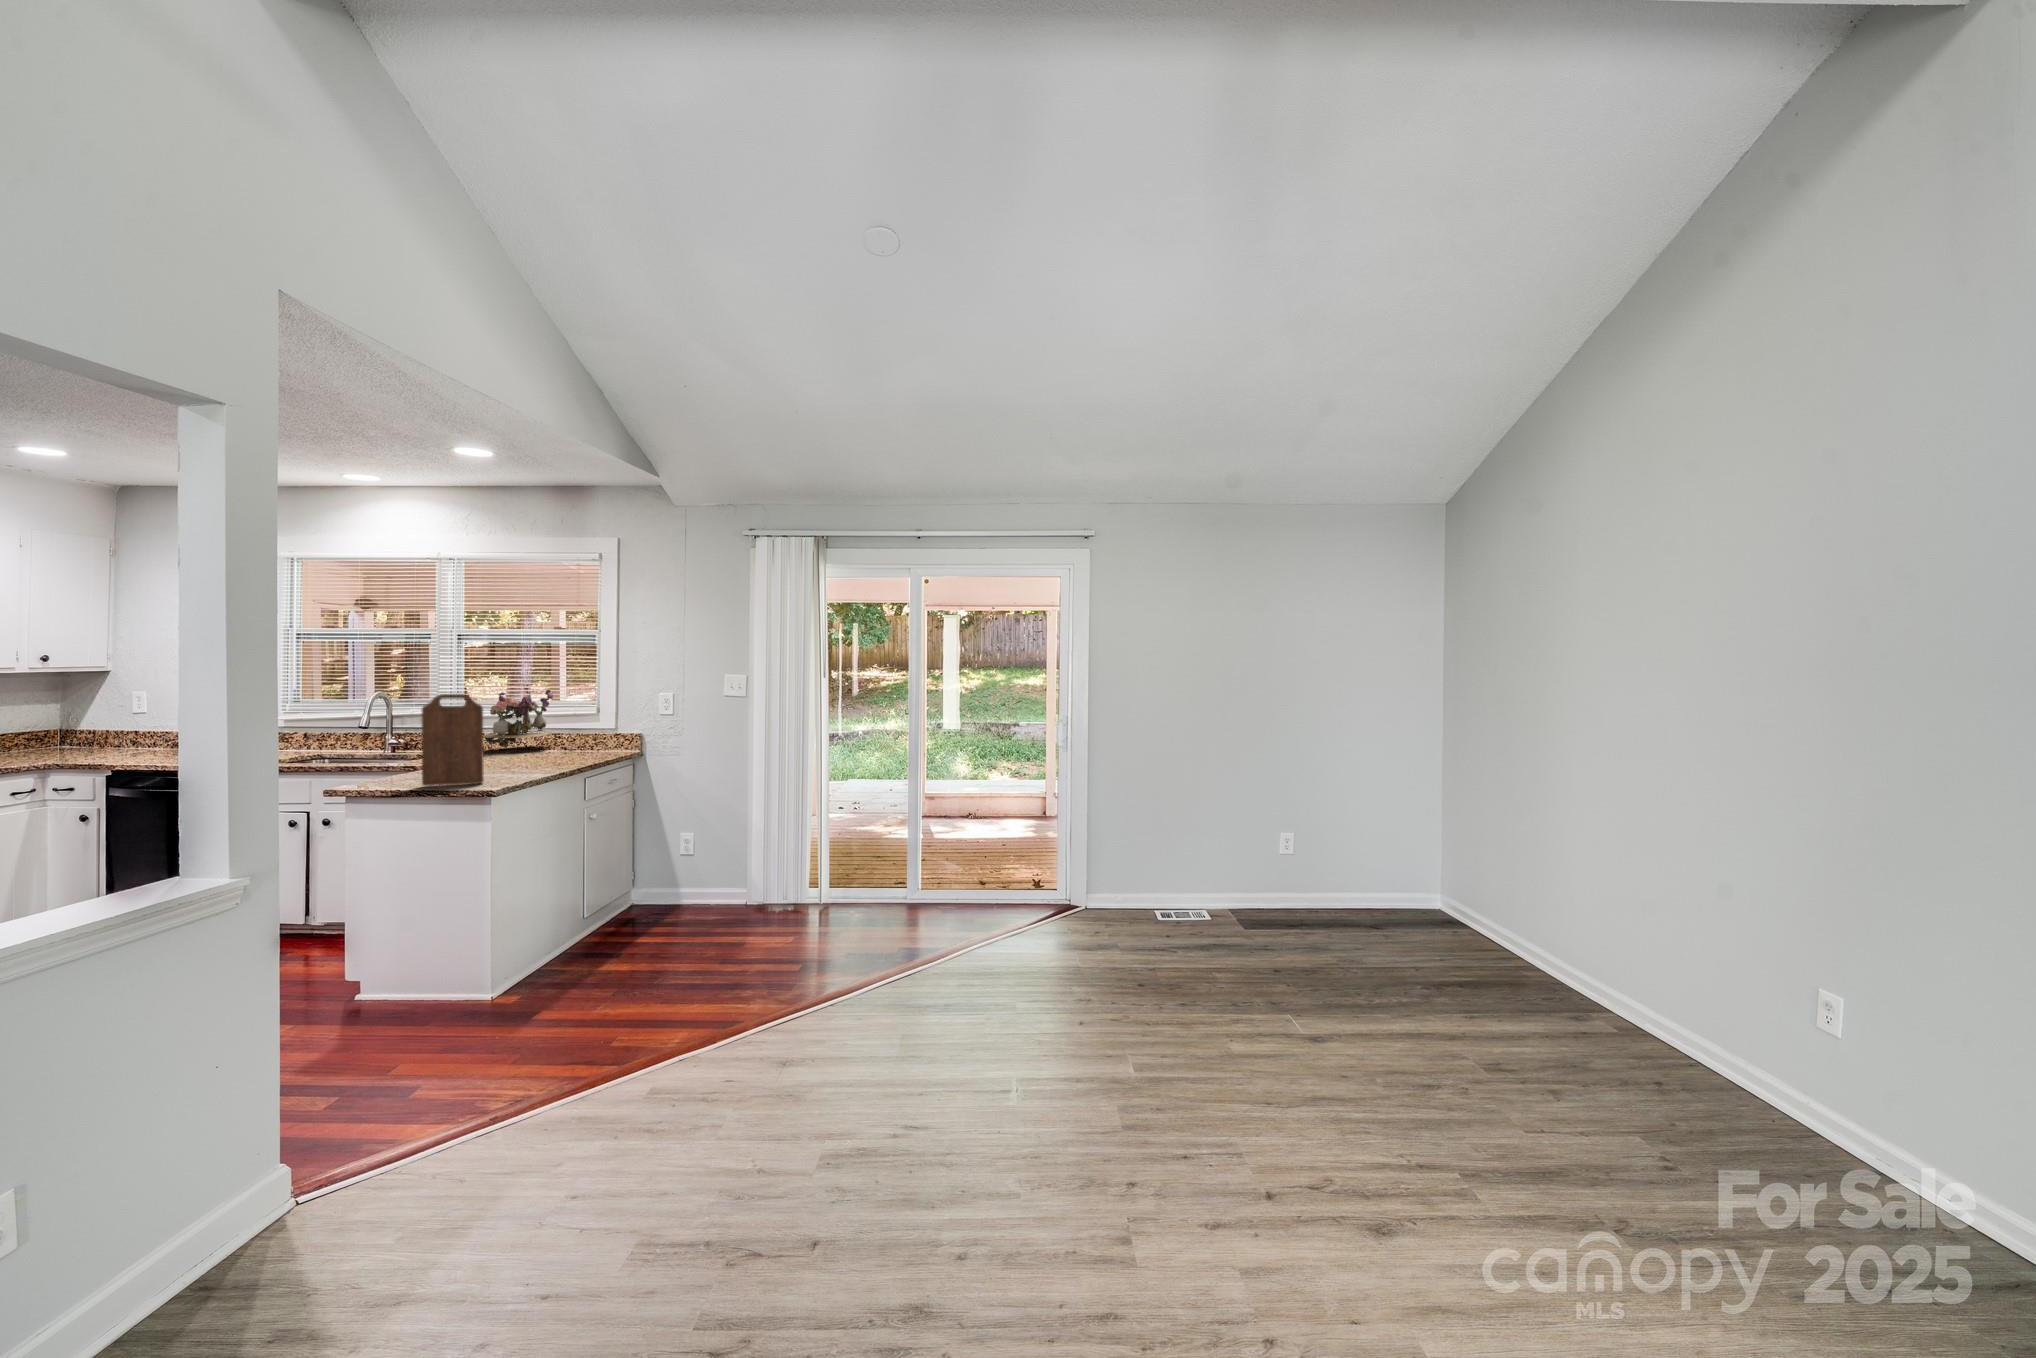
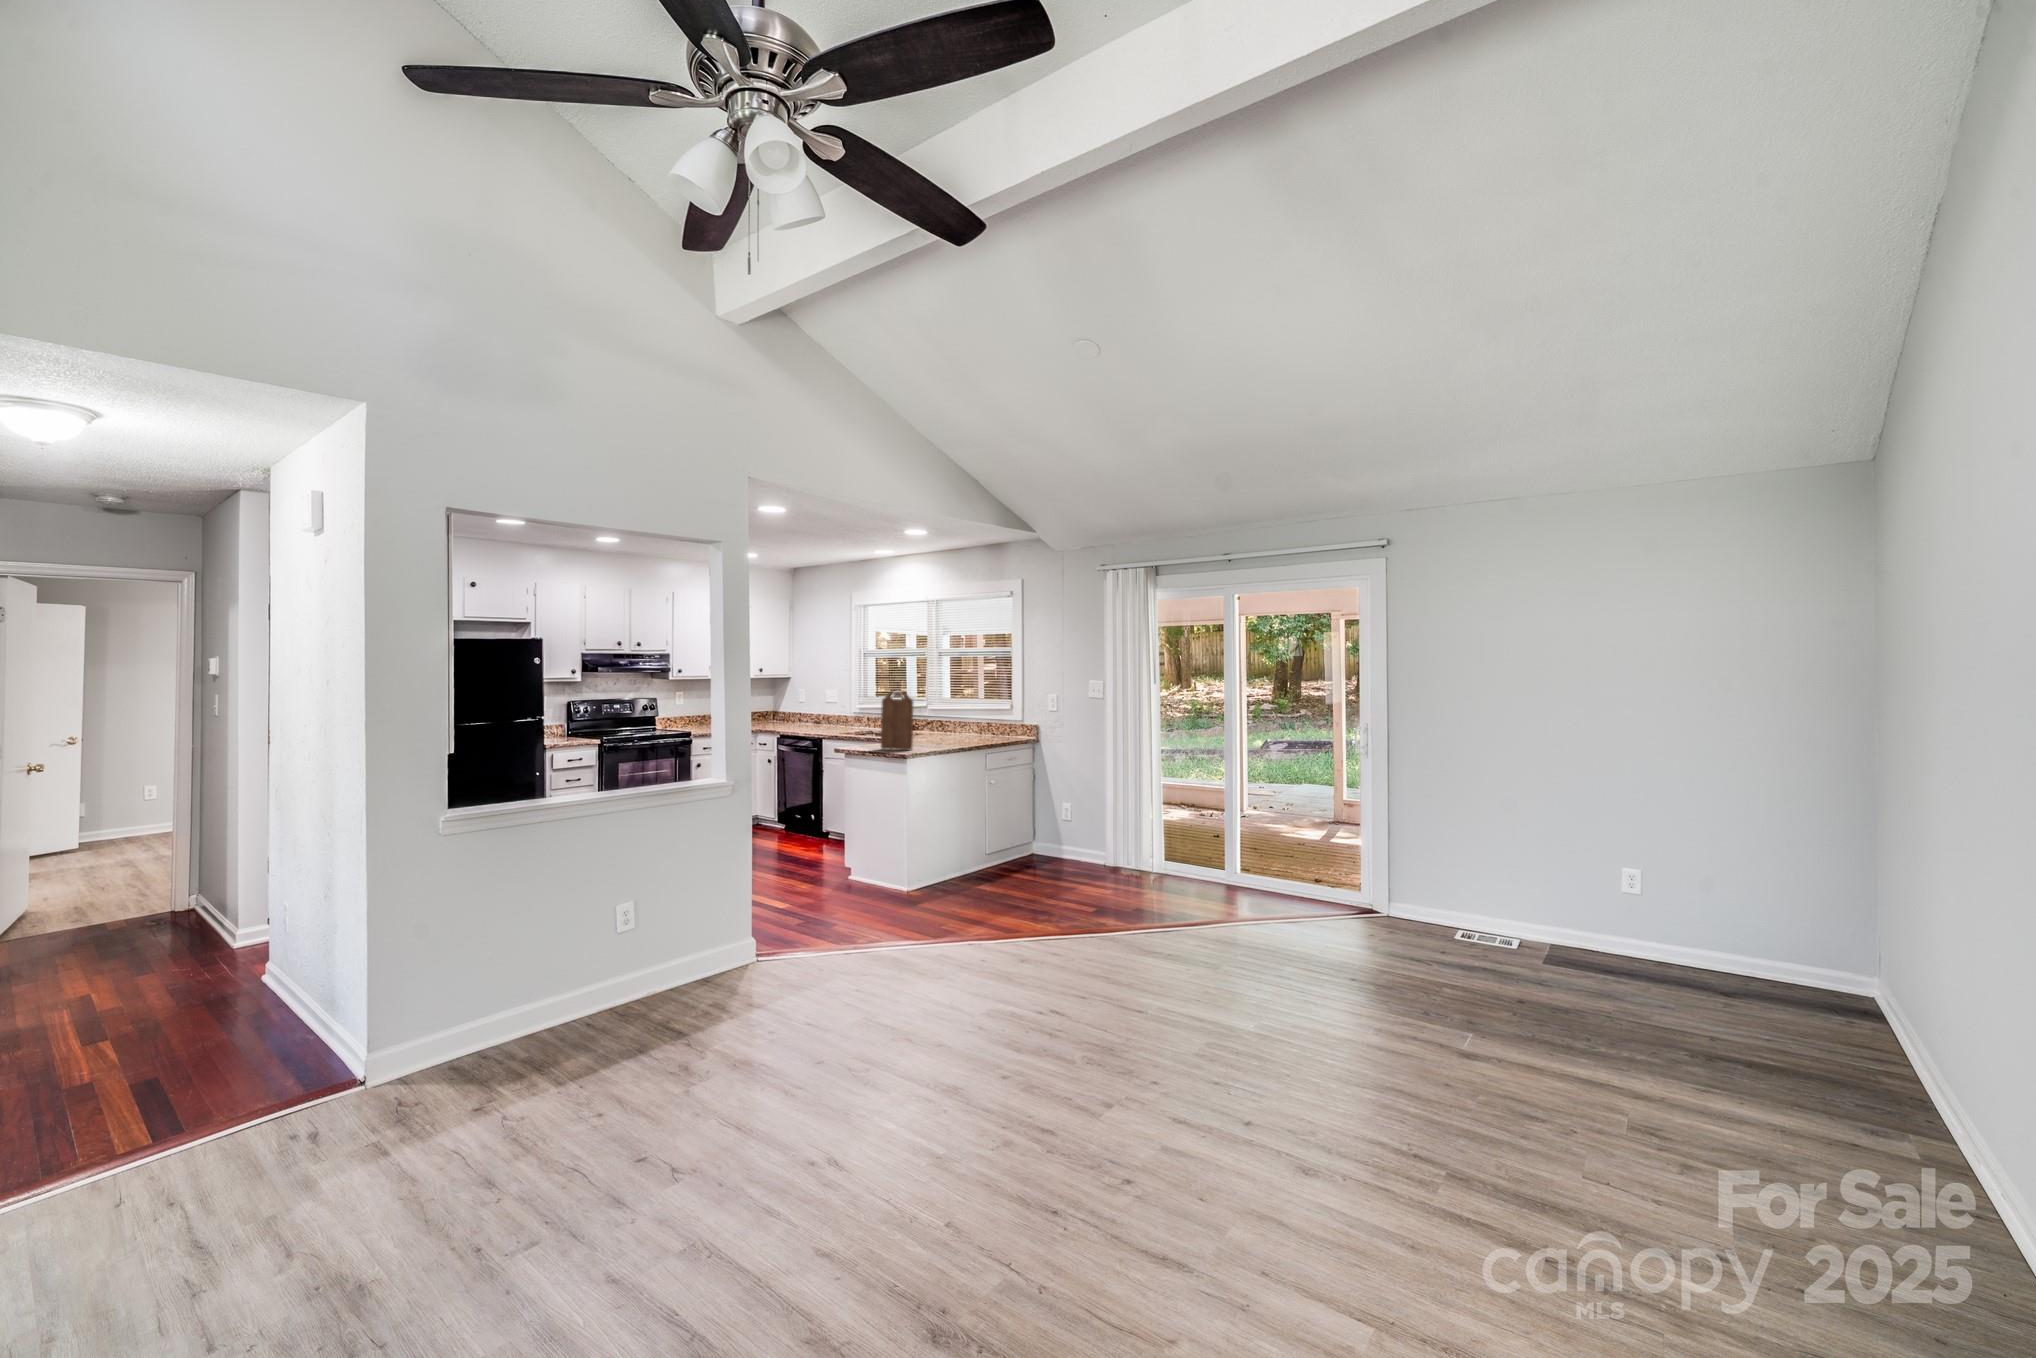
flower arrangement: present [483,688,560,748] -> none [942,692,996,733]

